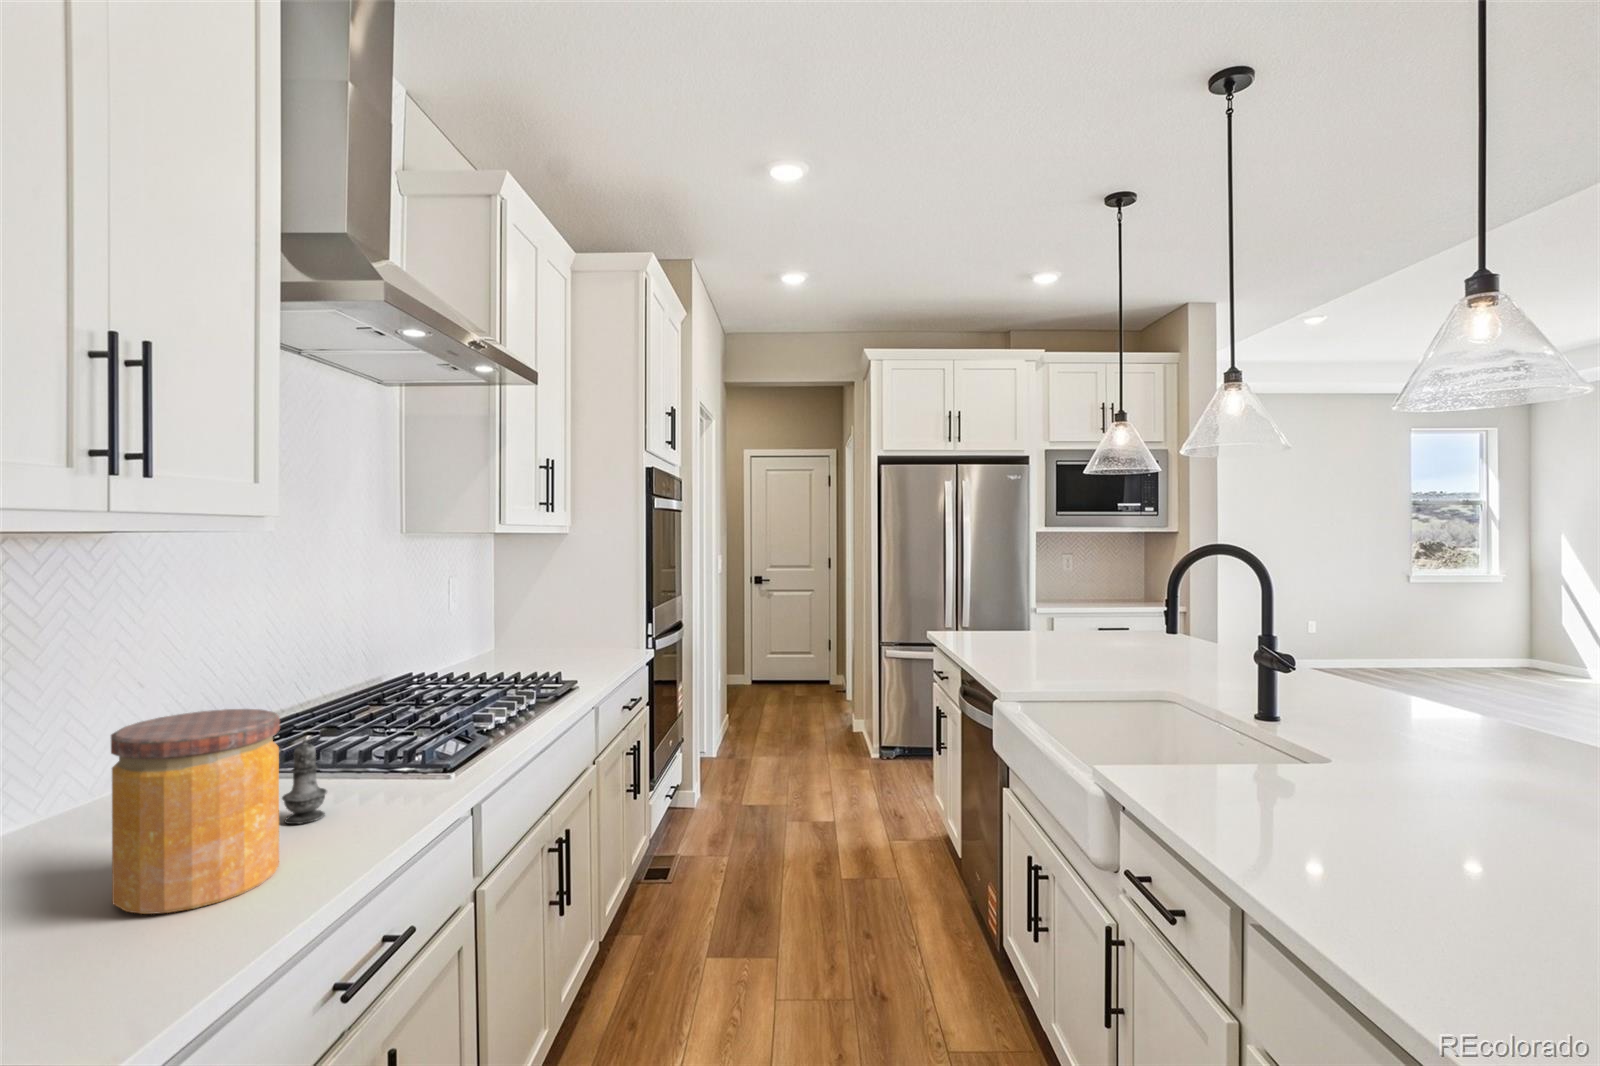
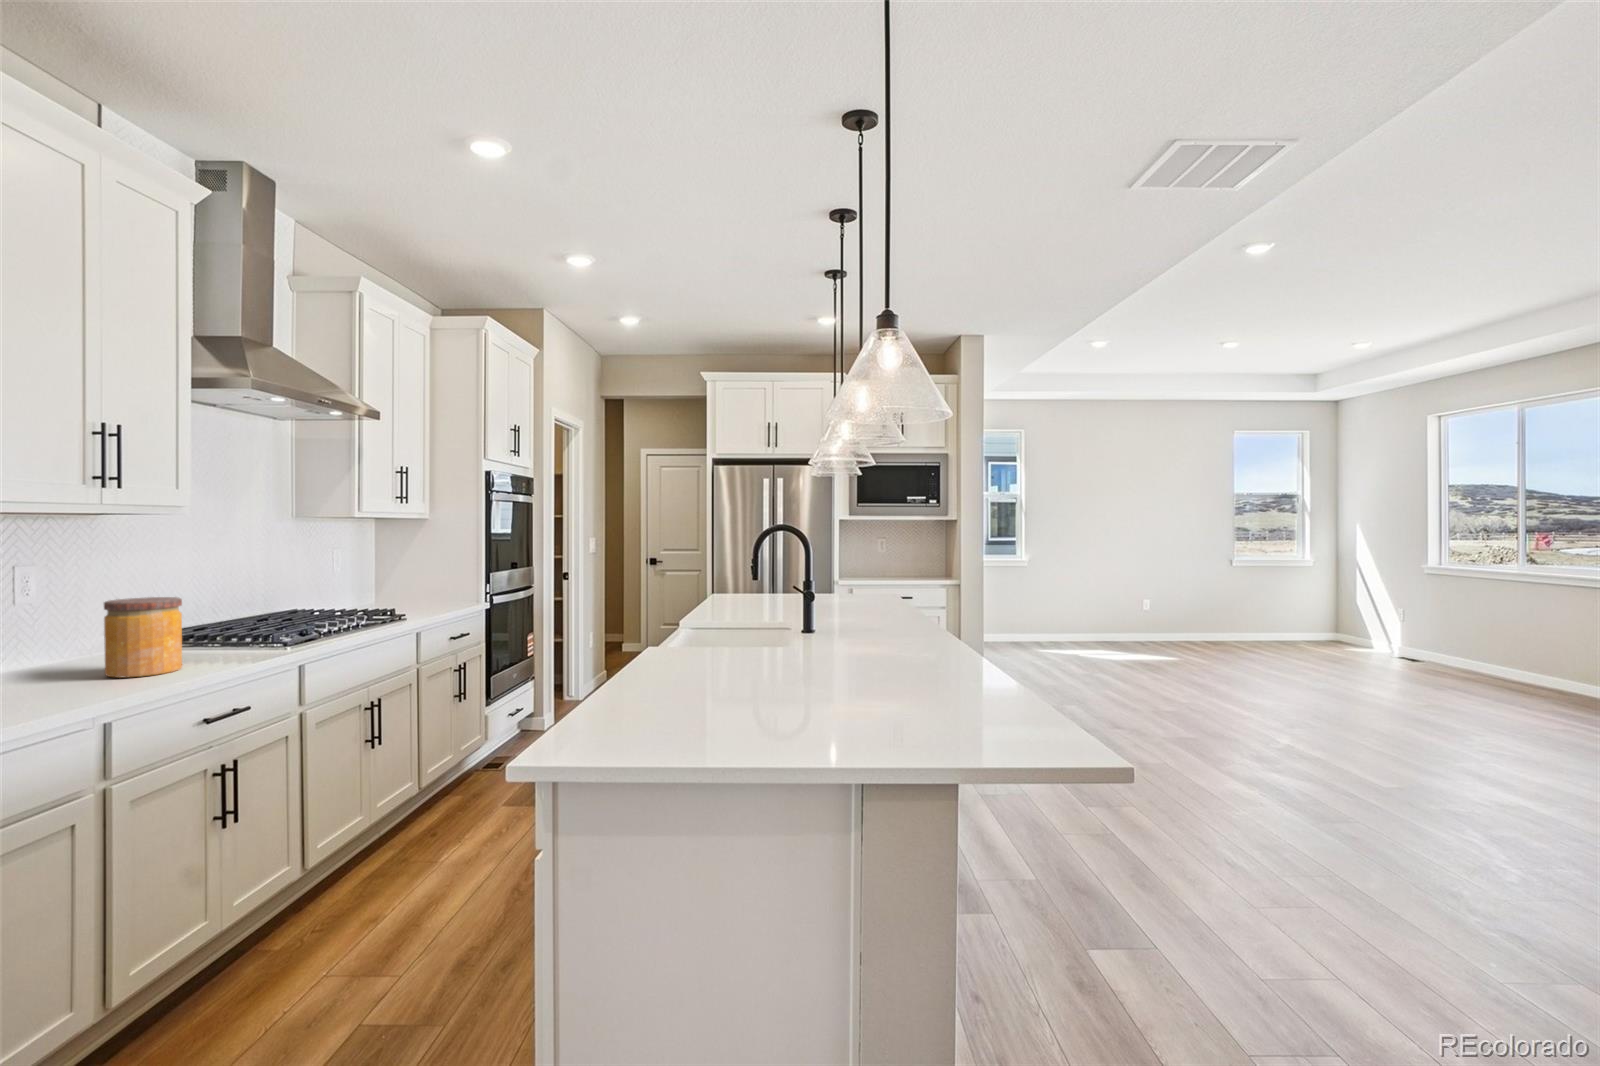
salt shaker: present [282,739,327,824] -> none [188,618,213,659]

